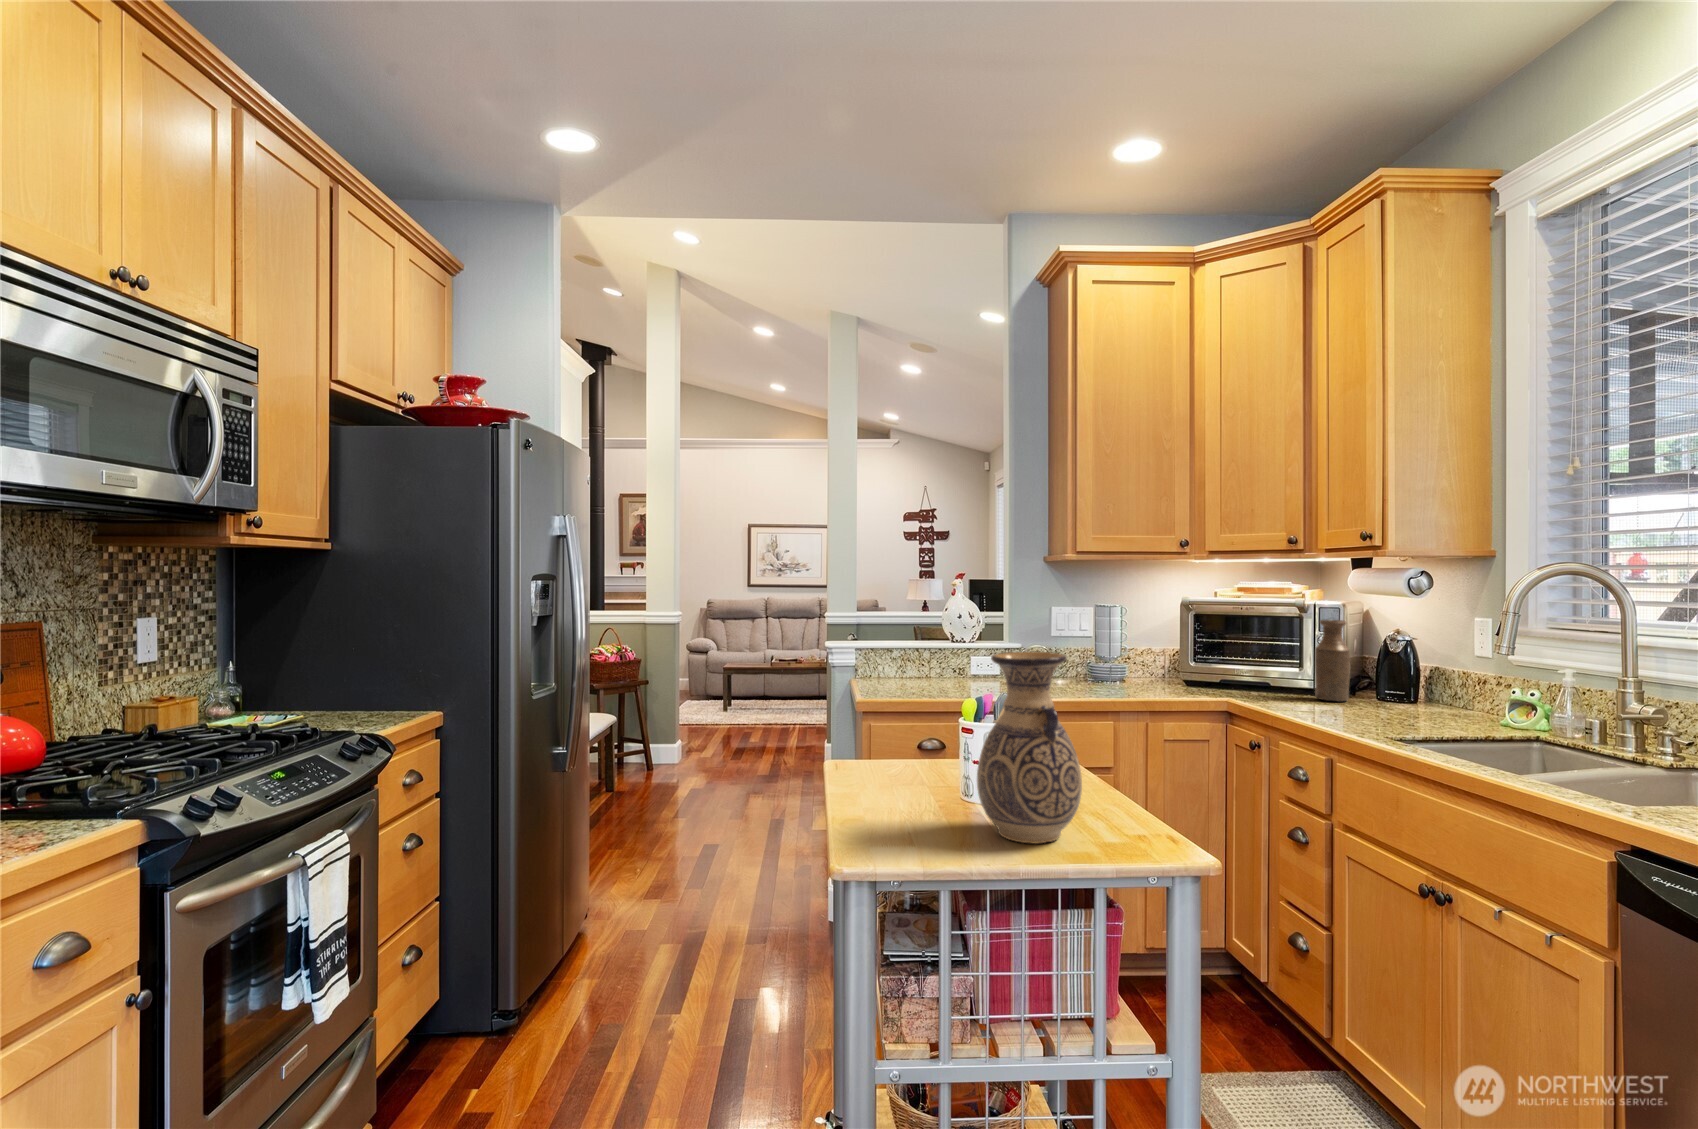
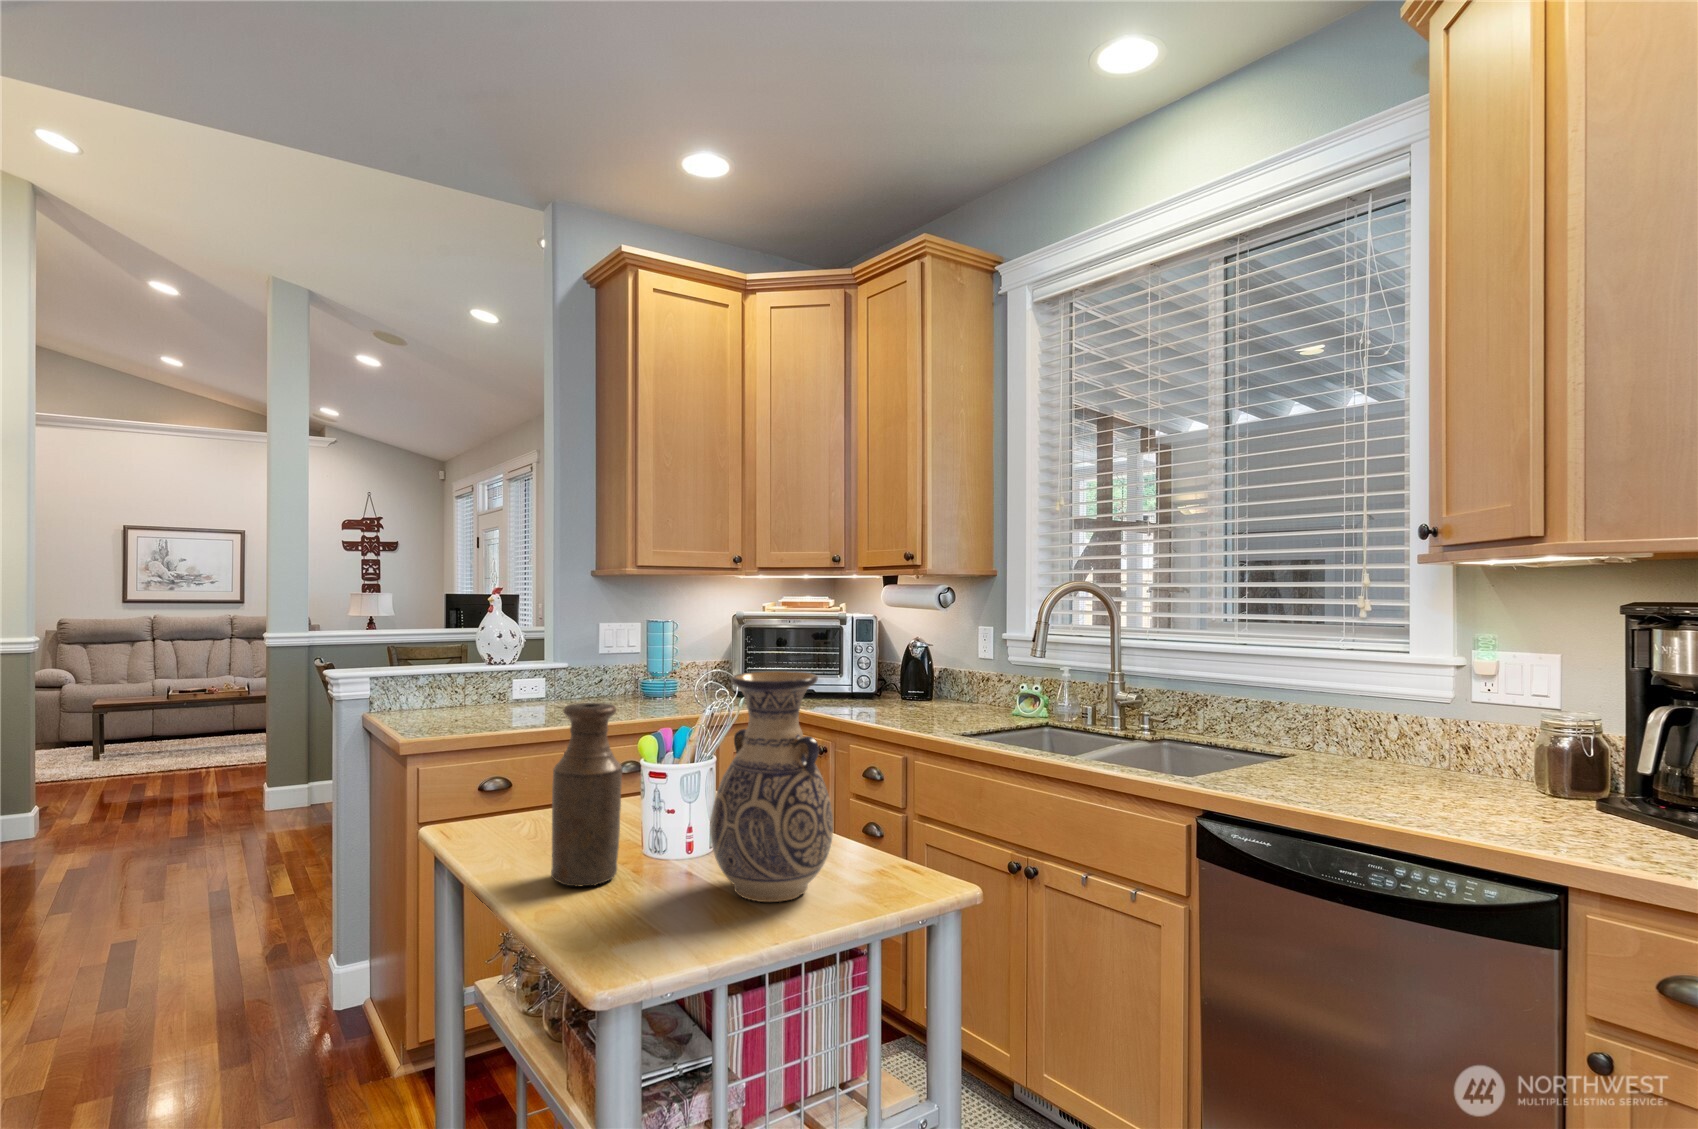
bottle: present [1315,620,1350,702] -> present [551,703,622,886]

